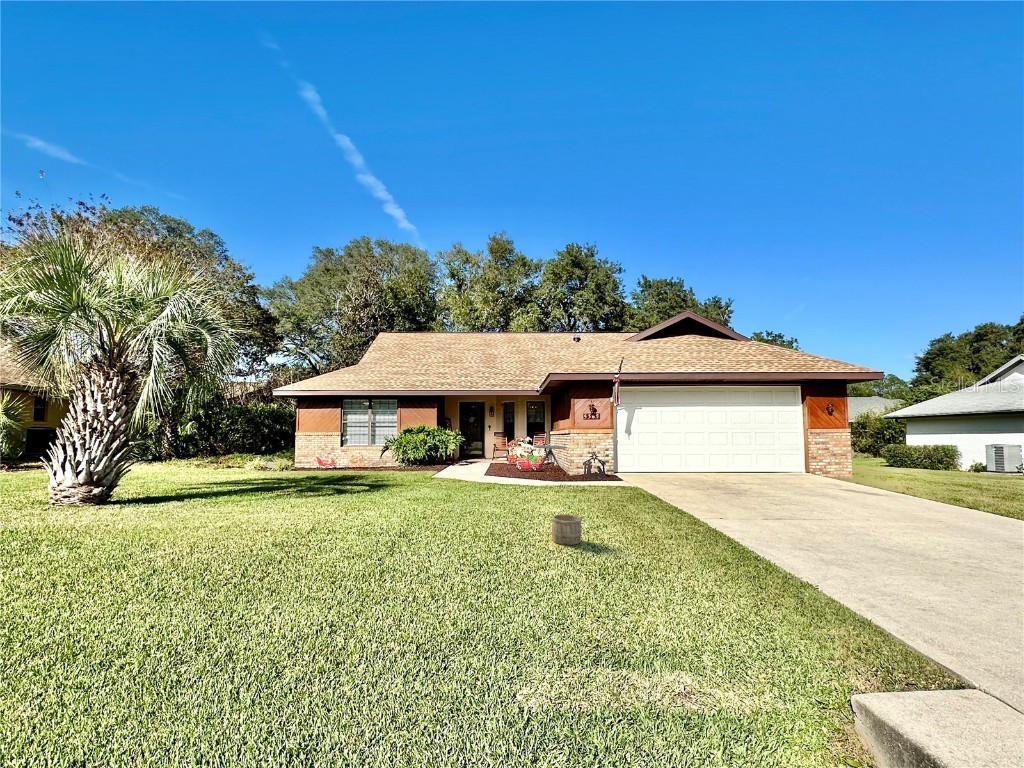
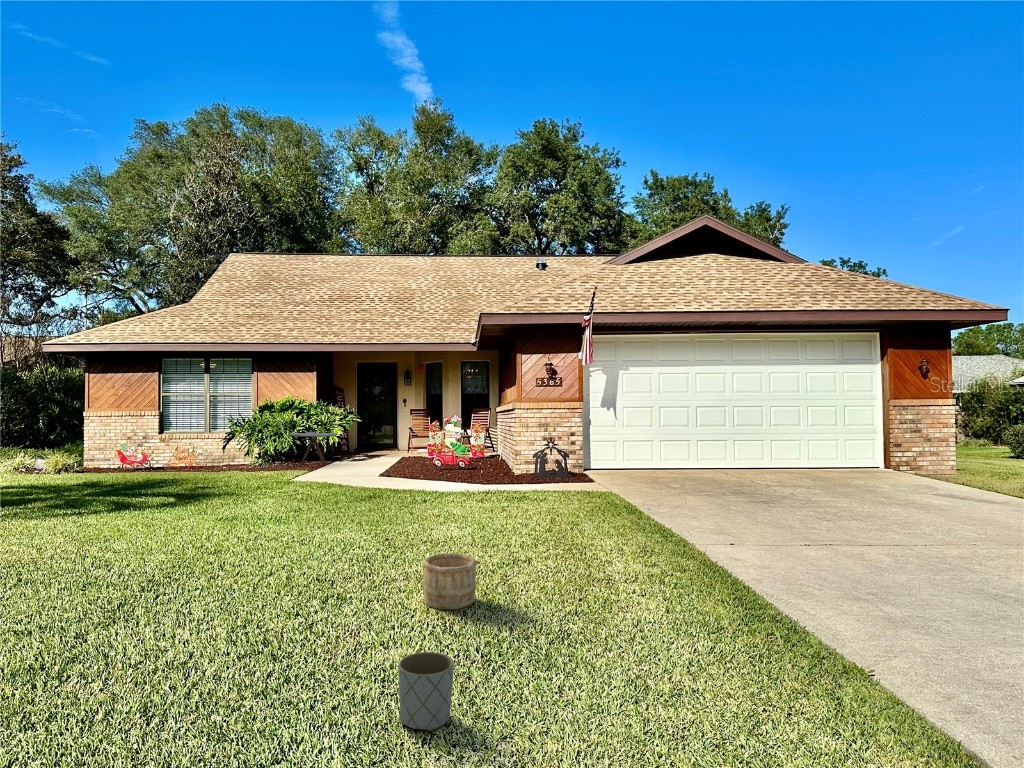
round table: present [534,445,567,469] -> present [289,432,338,467]
planter: none [568,557,596,596] -> present [398,652,454,731]

